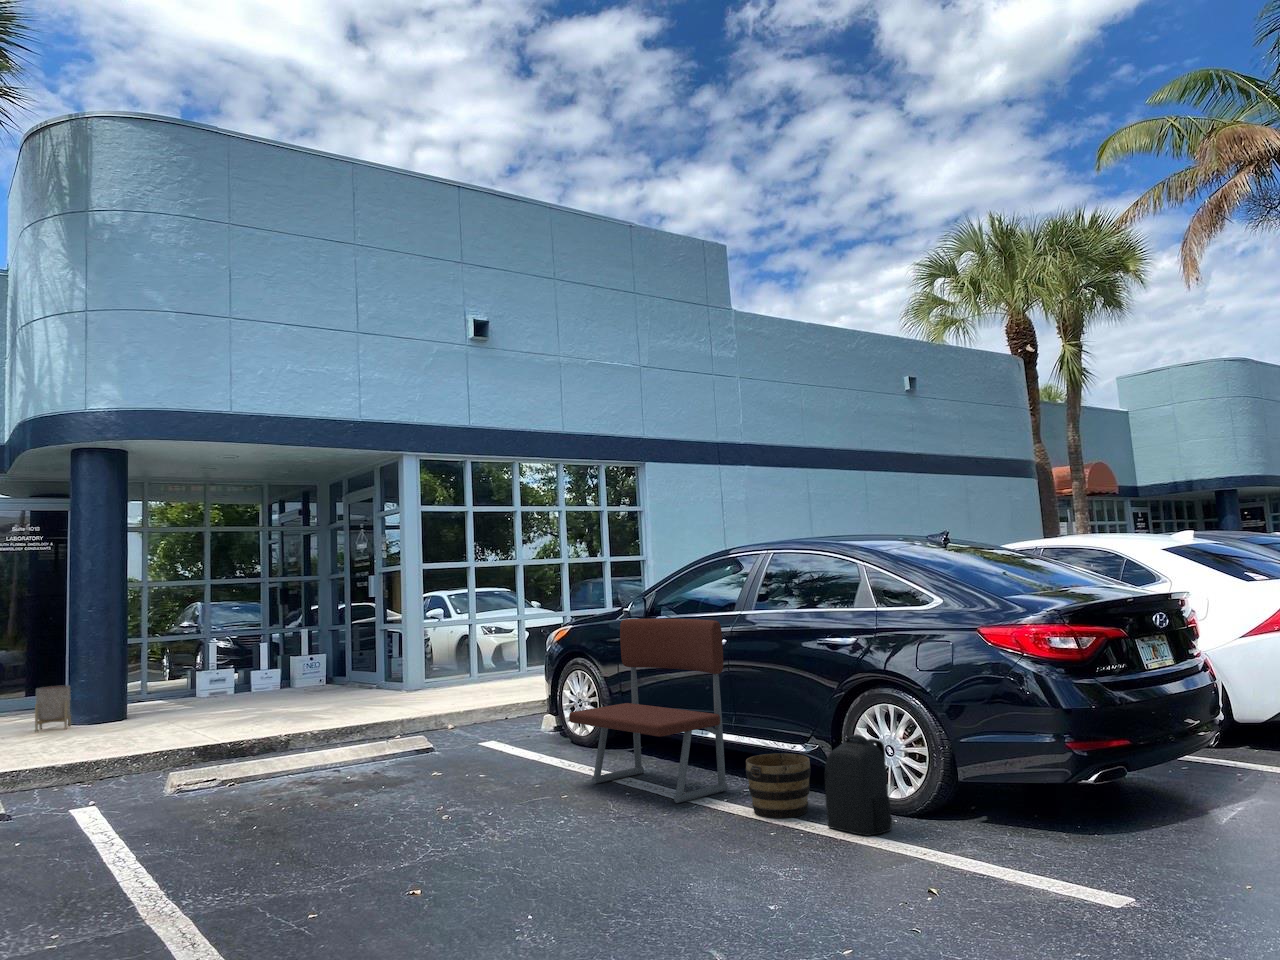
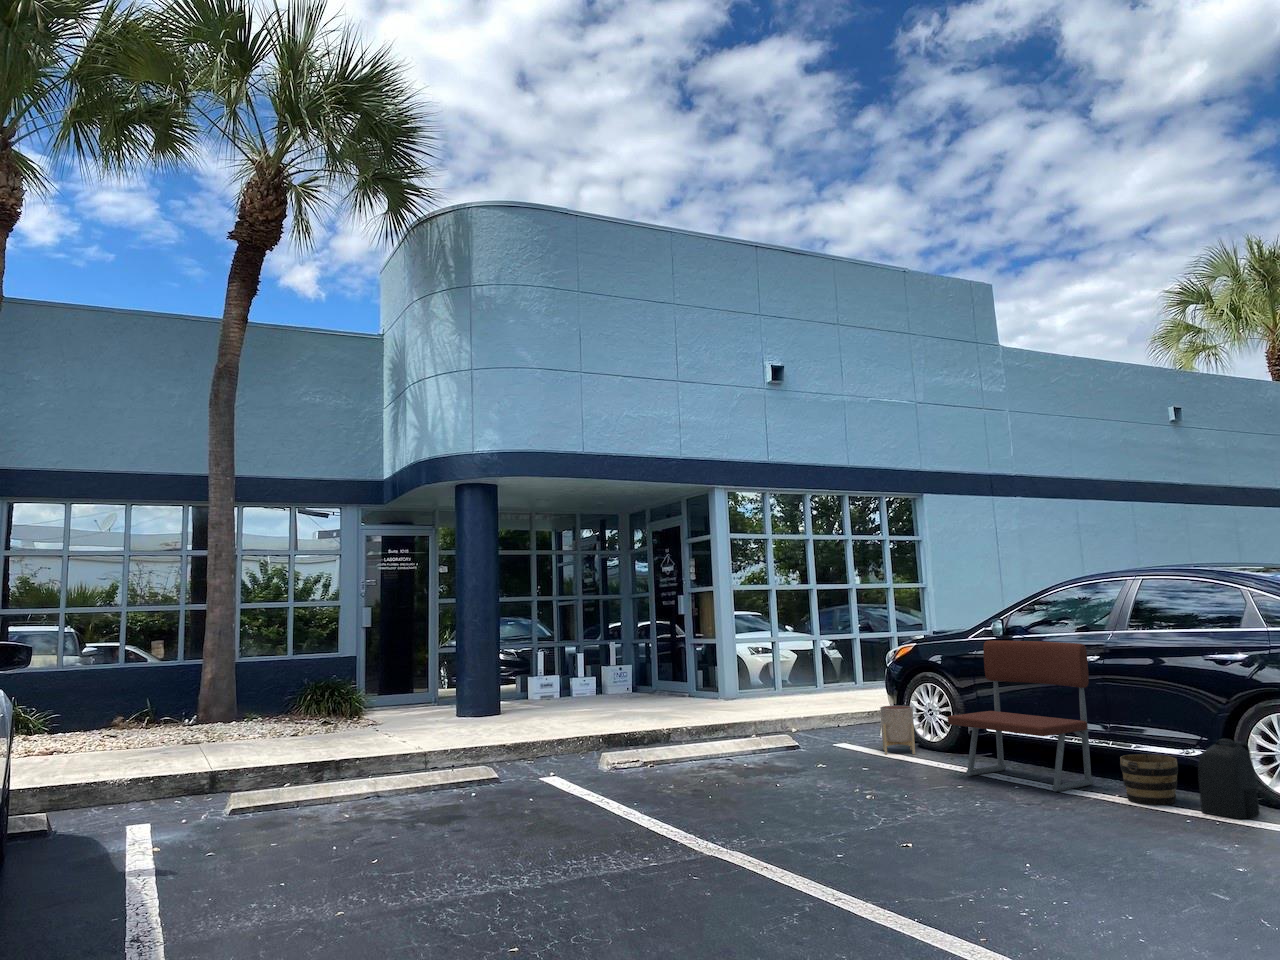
planter: present [35,685,71,732] -> present [880,706,915,754]

